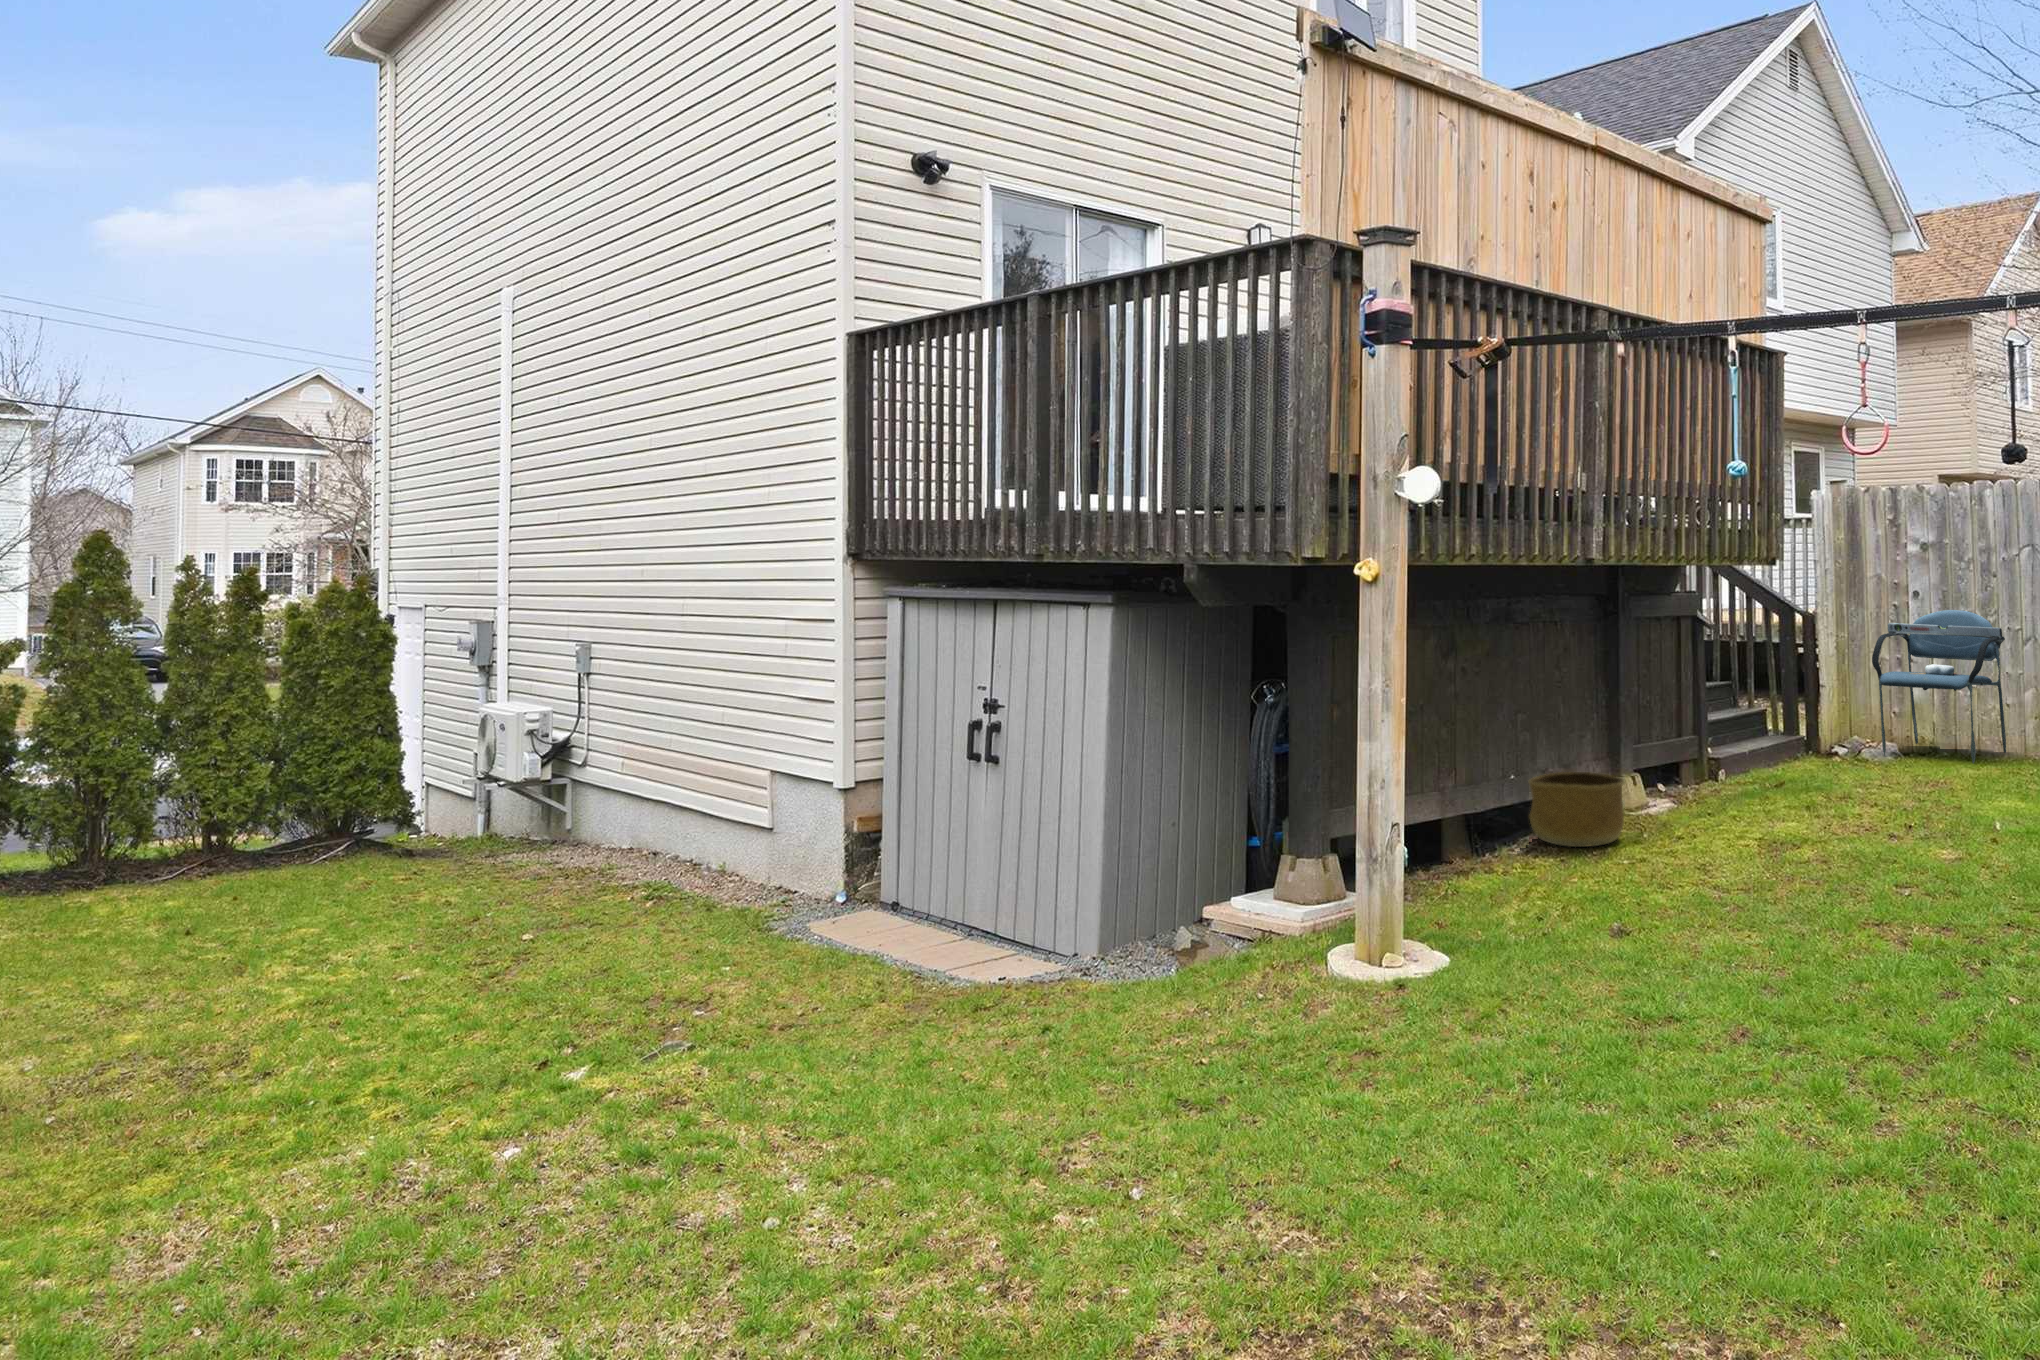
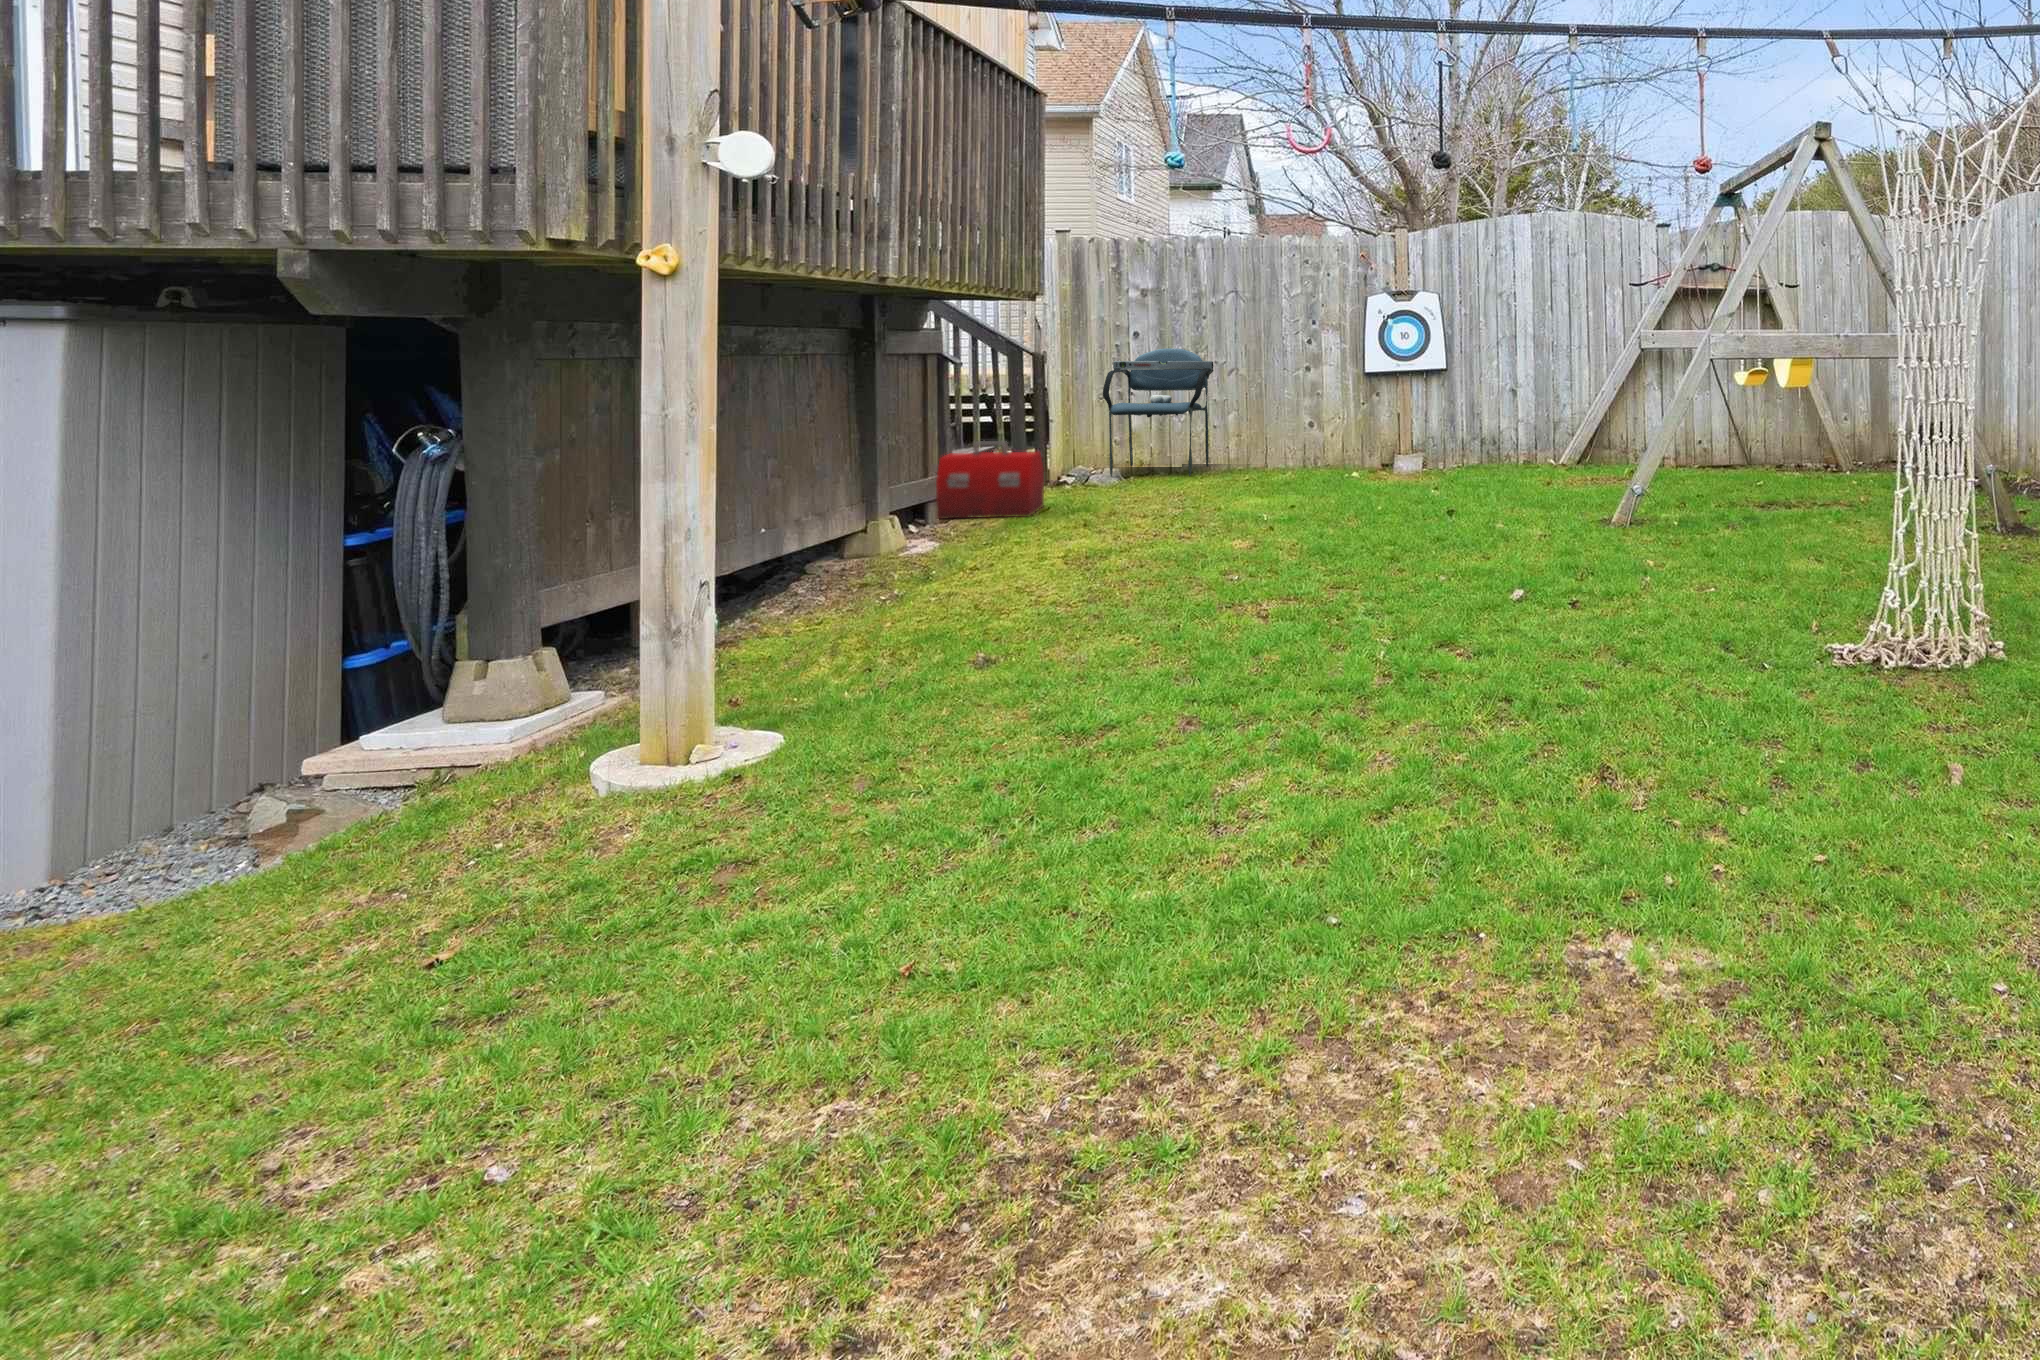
toolbox: none [1682,707,1792,792] -> present [936,441,1044,518]
basket: present [1529,772,1624,847] -> none [796,512,913,592]

